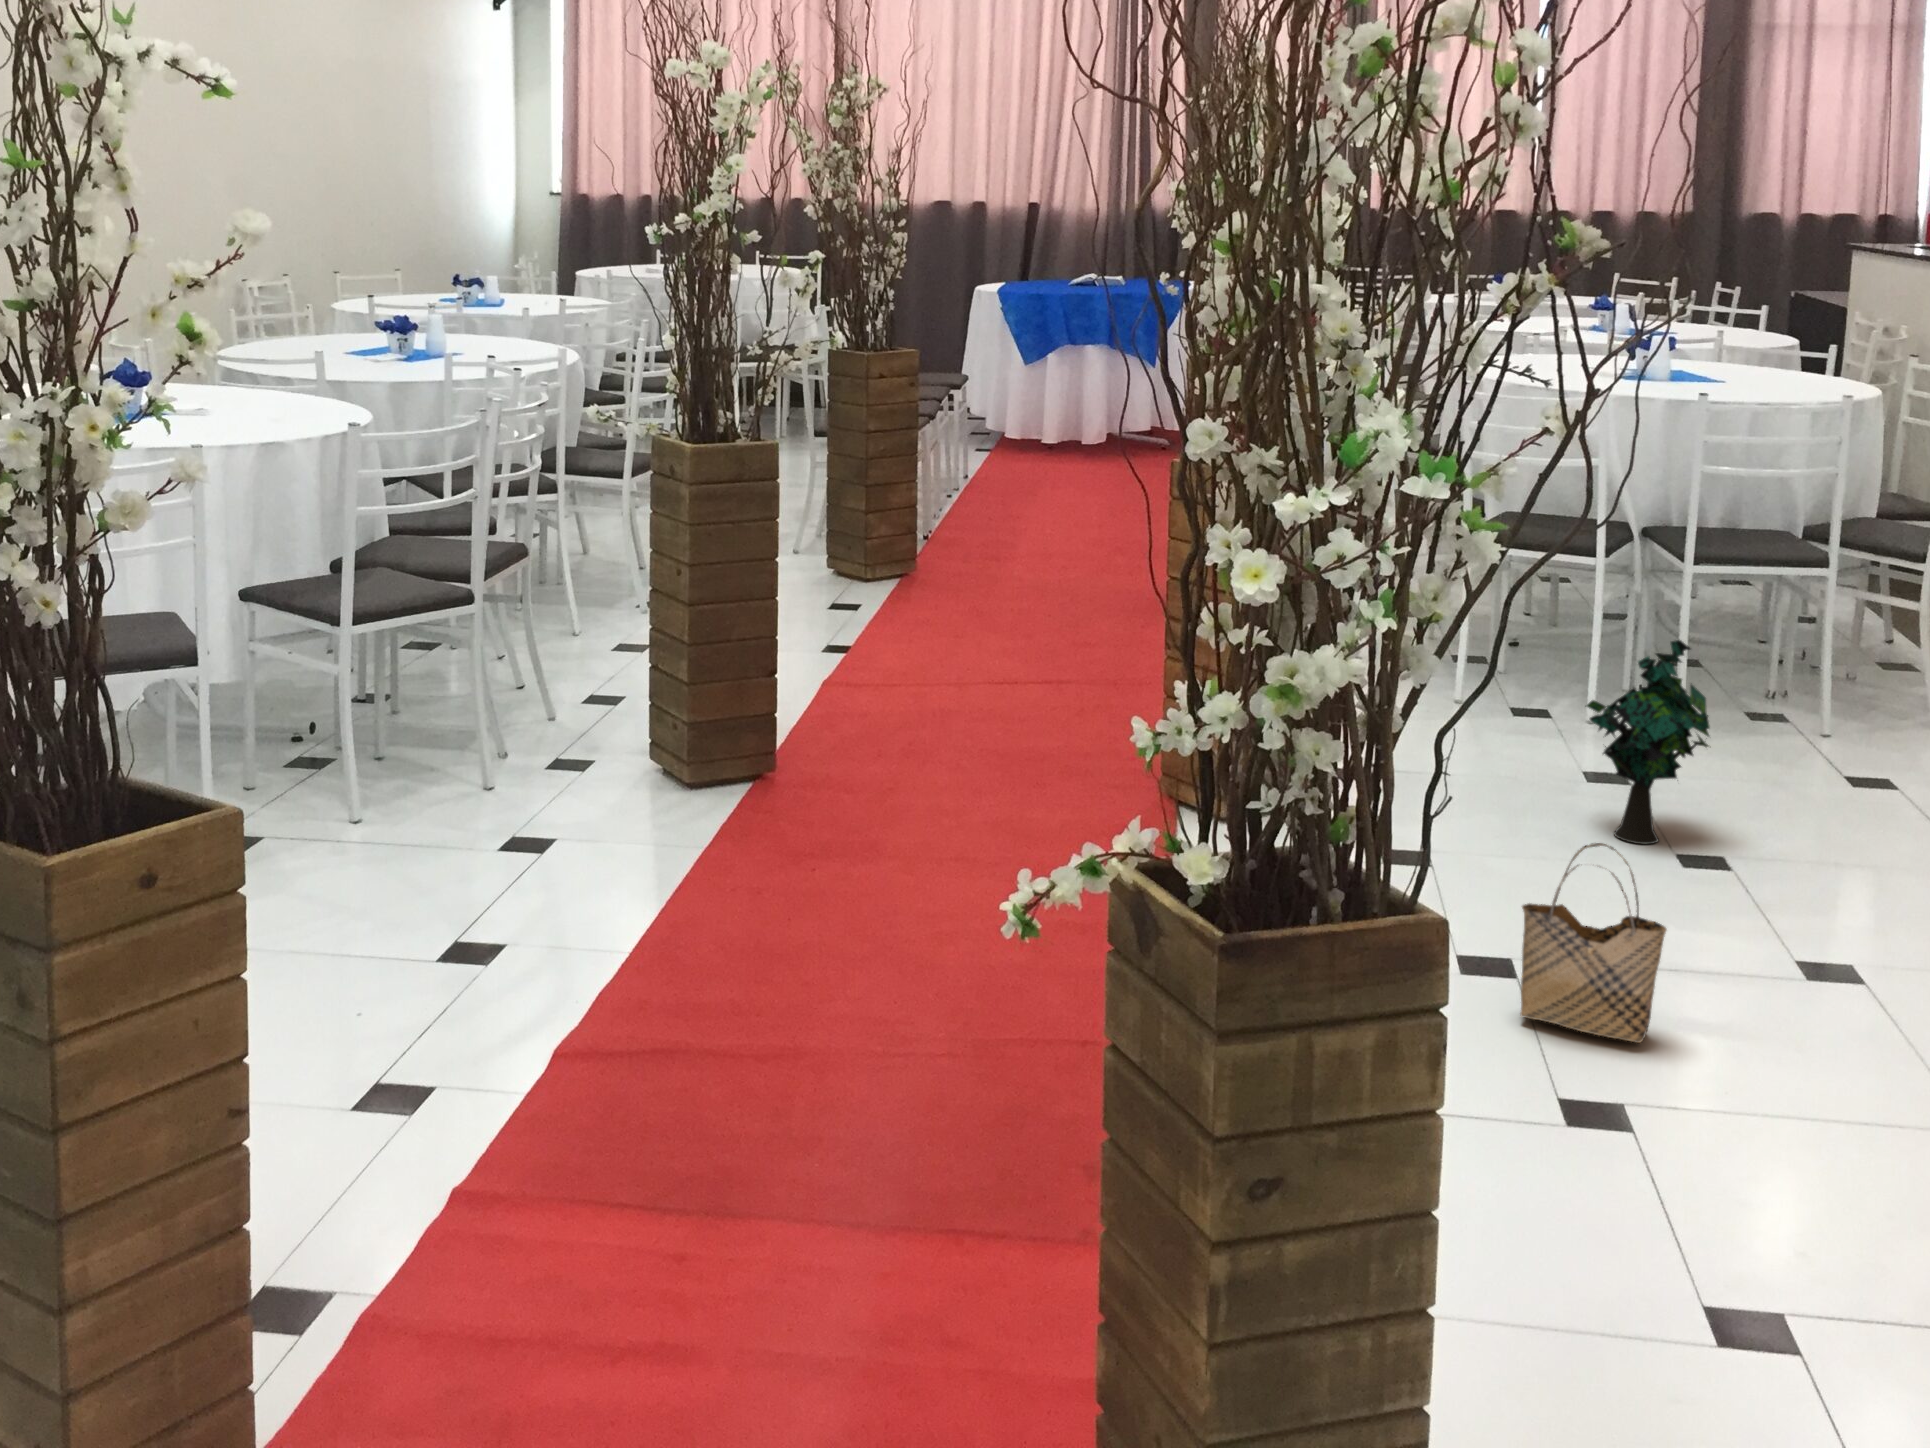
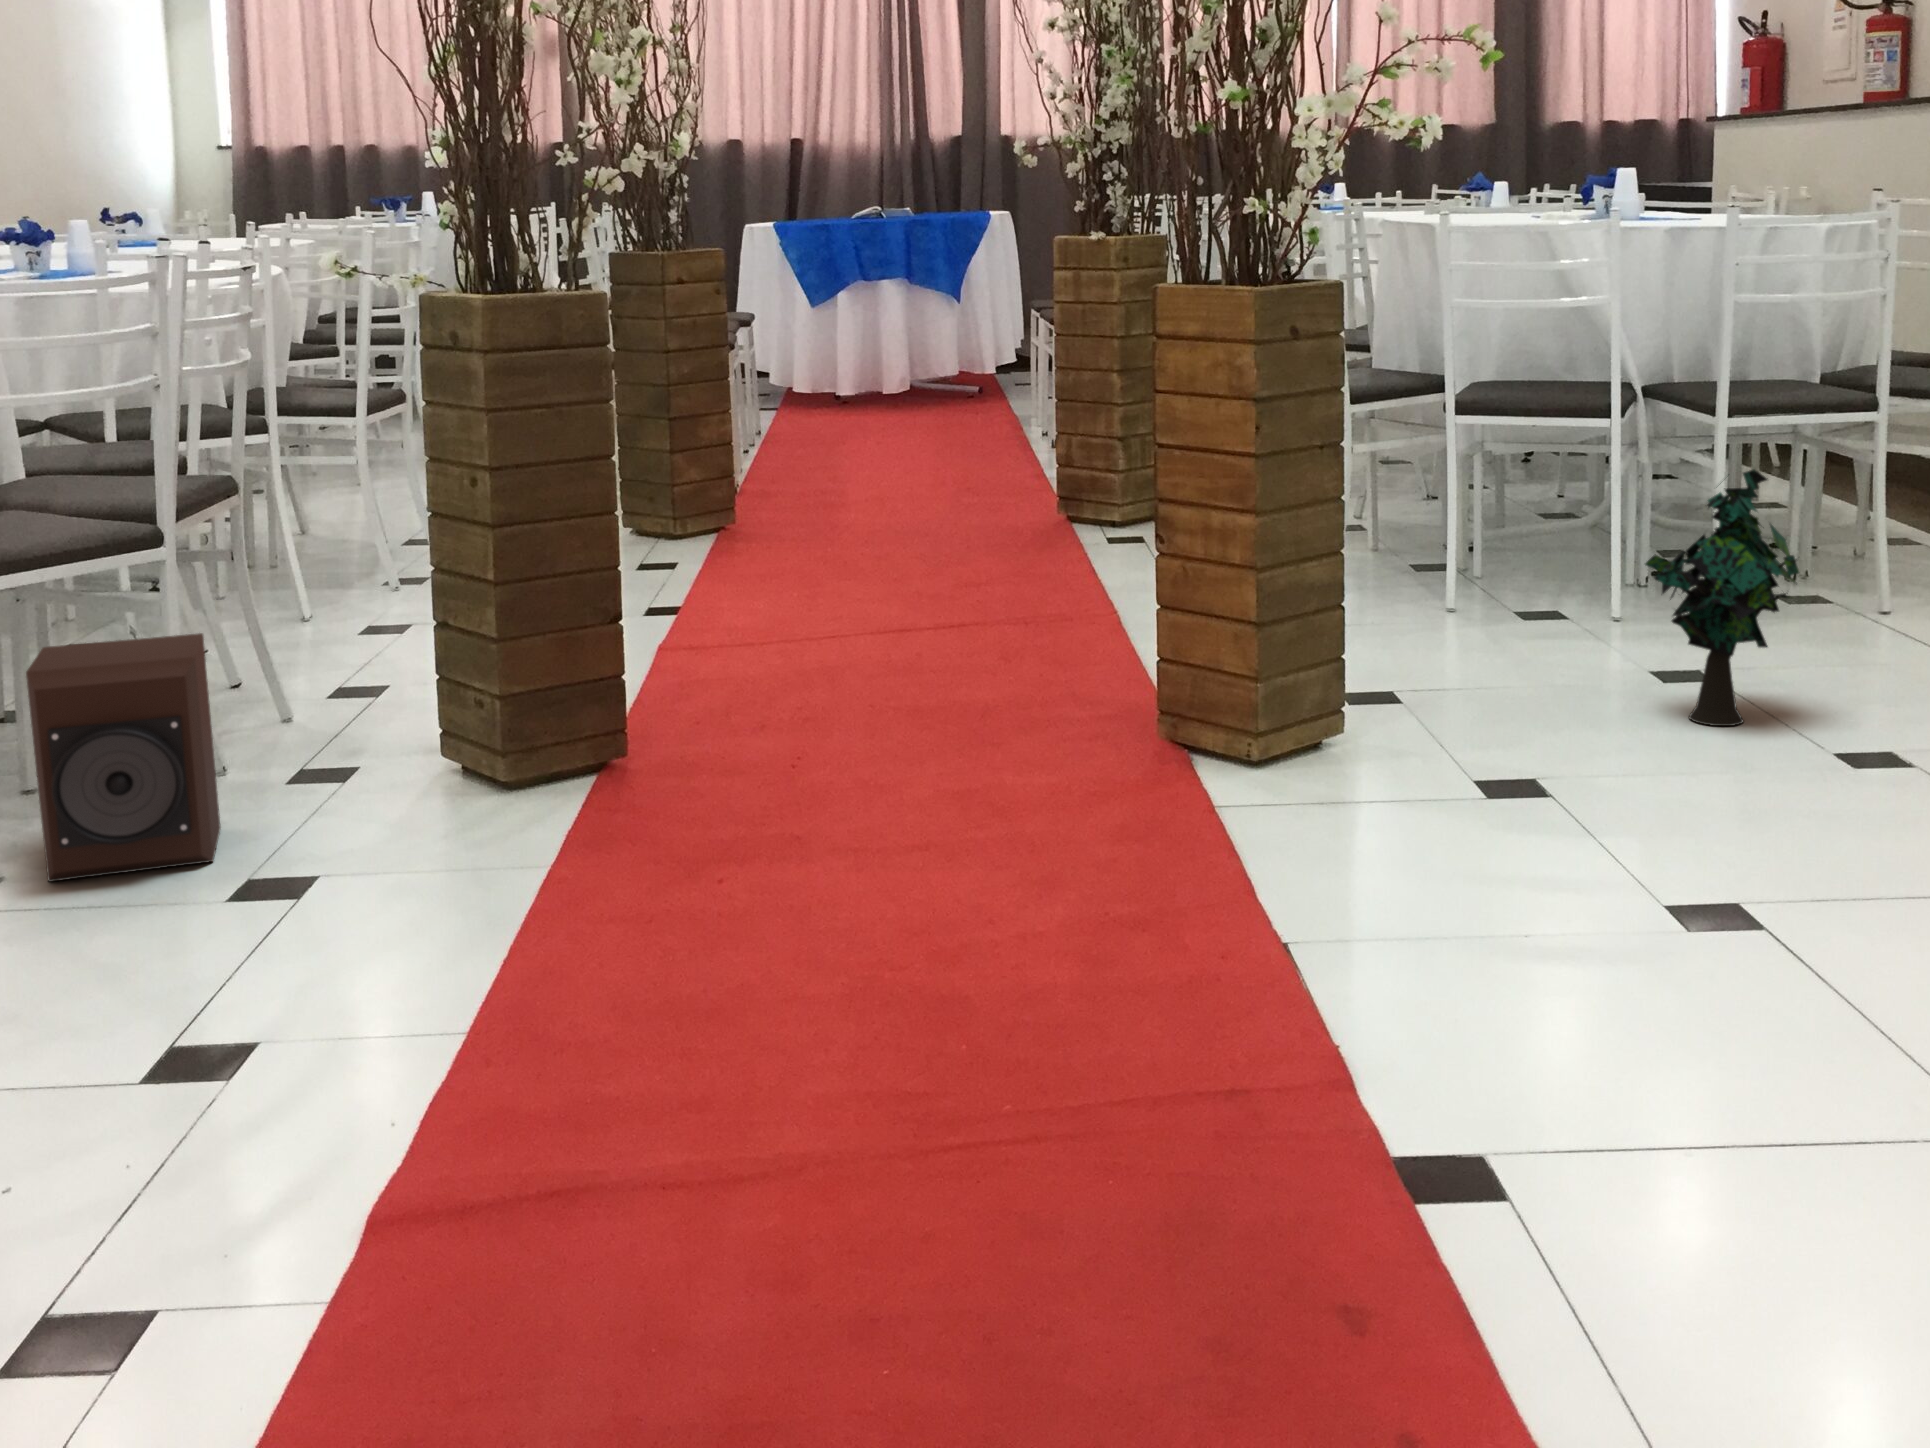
speaker: none [382,667,499,829] -> present [26,633,221,882]
woven basket: present [1520,843,1667,1043] -> none [1713,690,1905,948]

